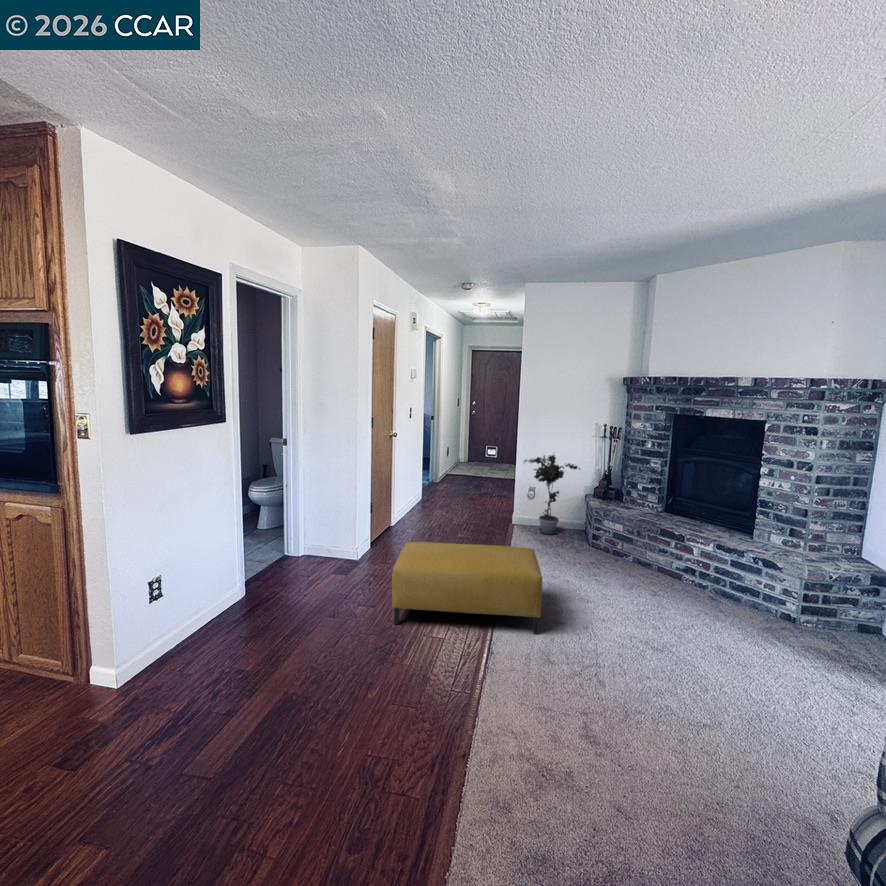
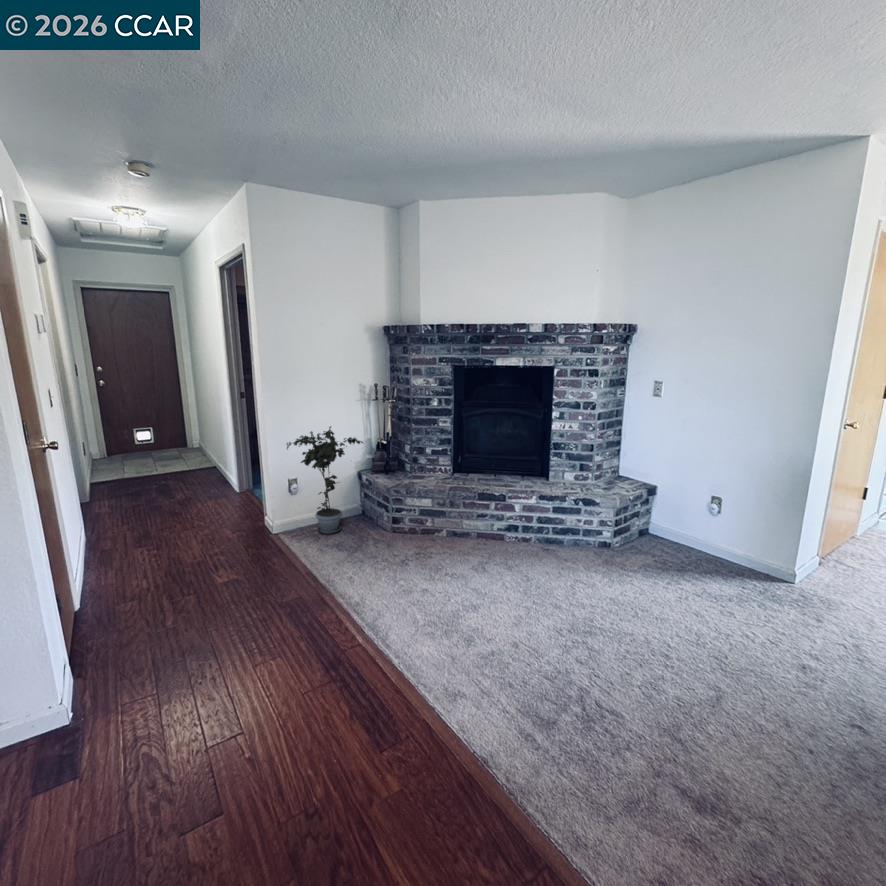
ottoman: present [392,542,542,634] -> none [230,569,492,821]

